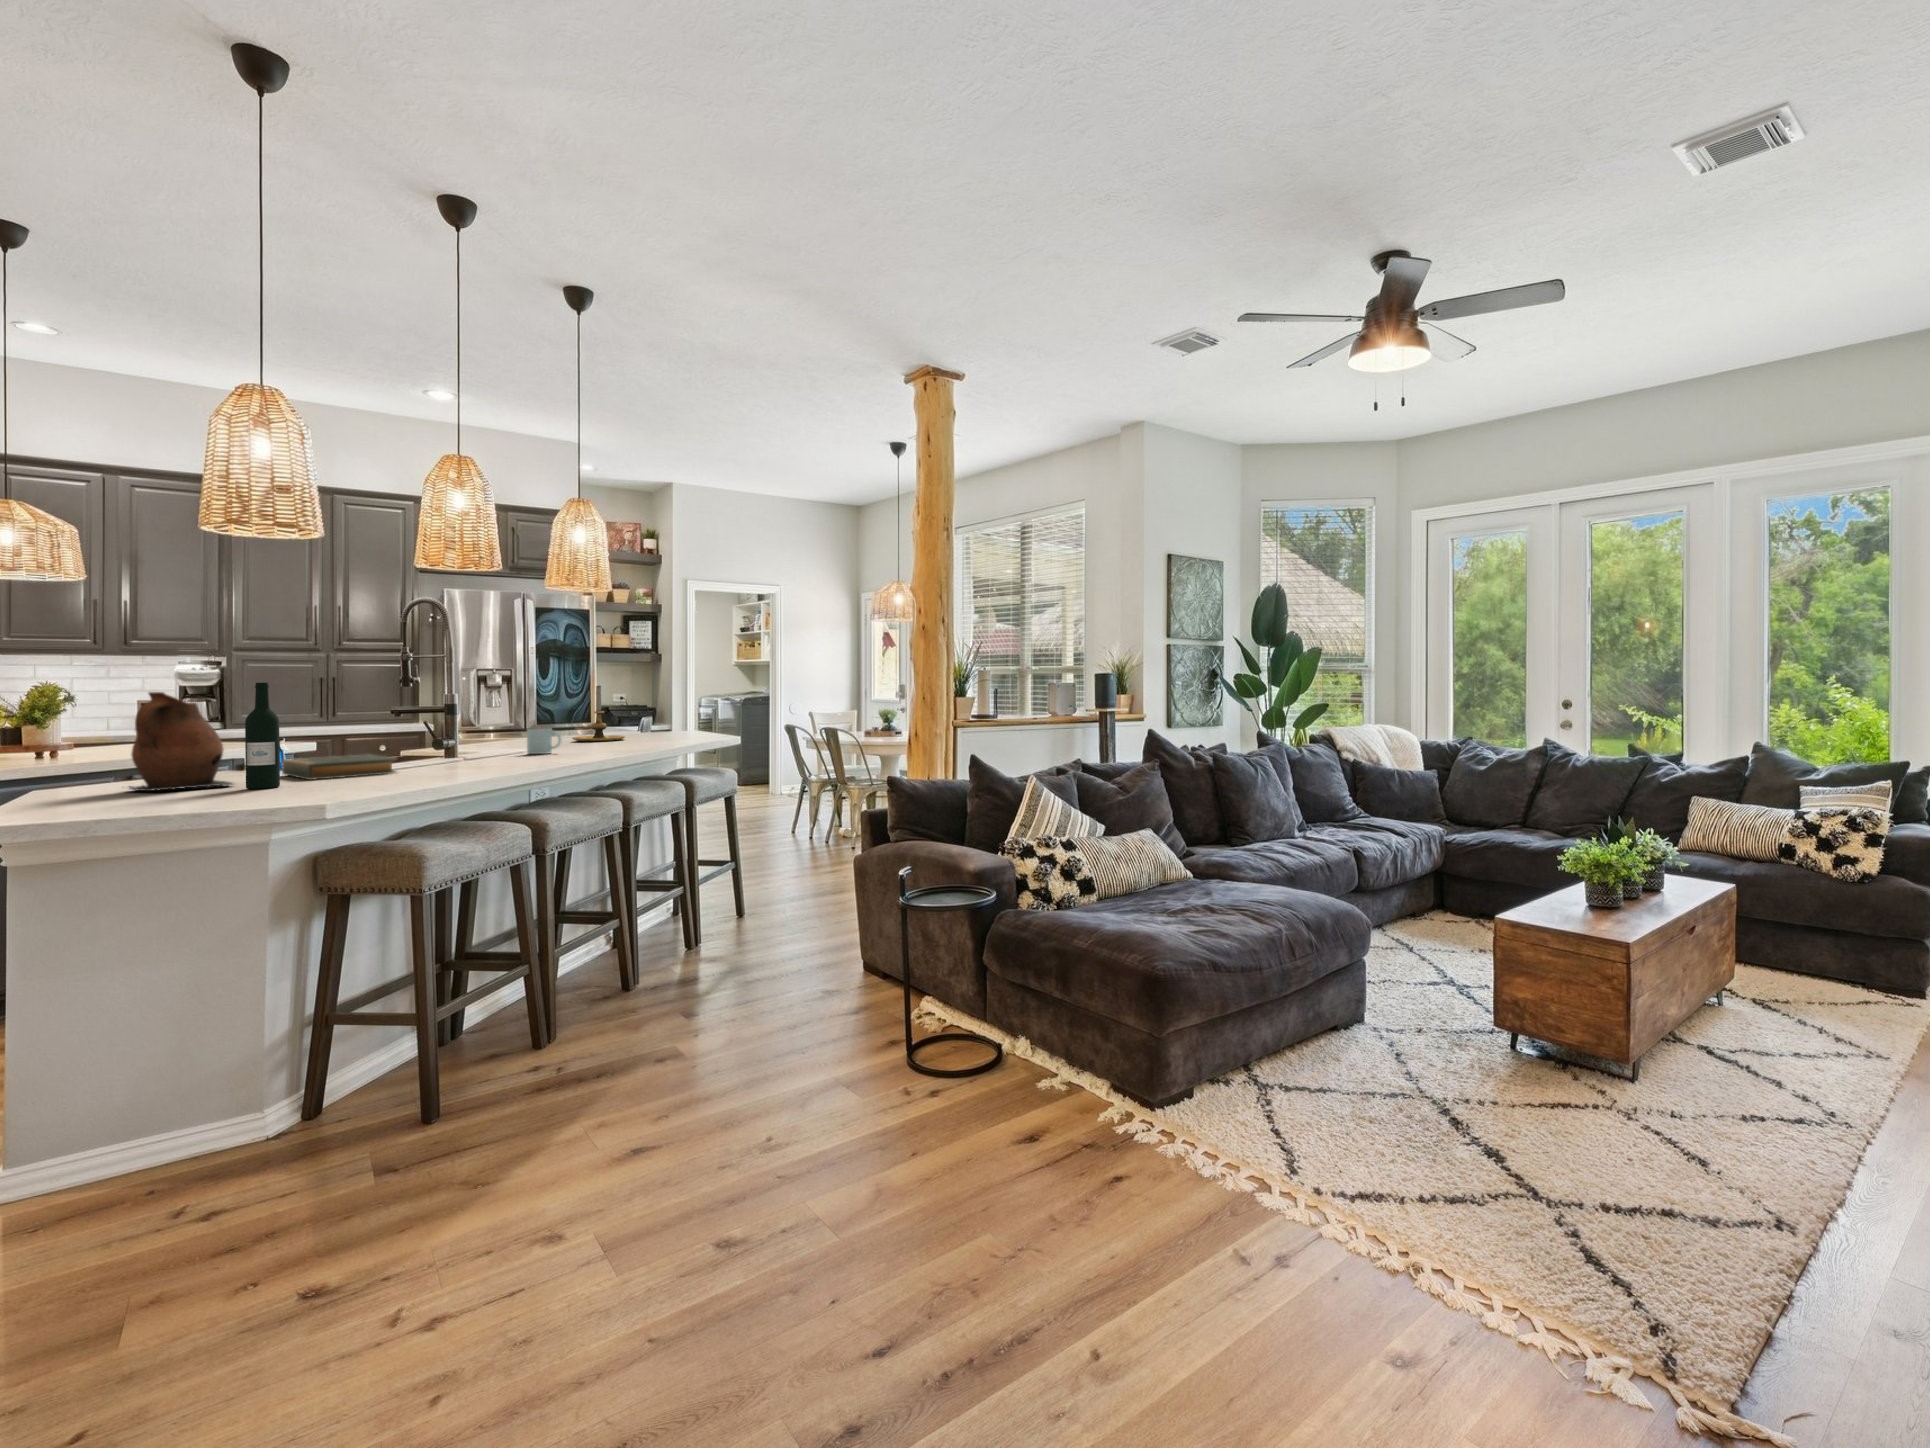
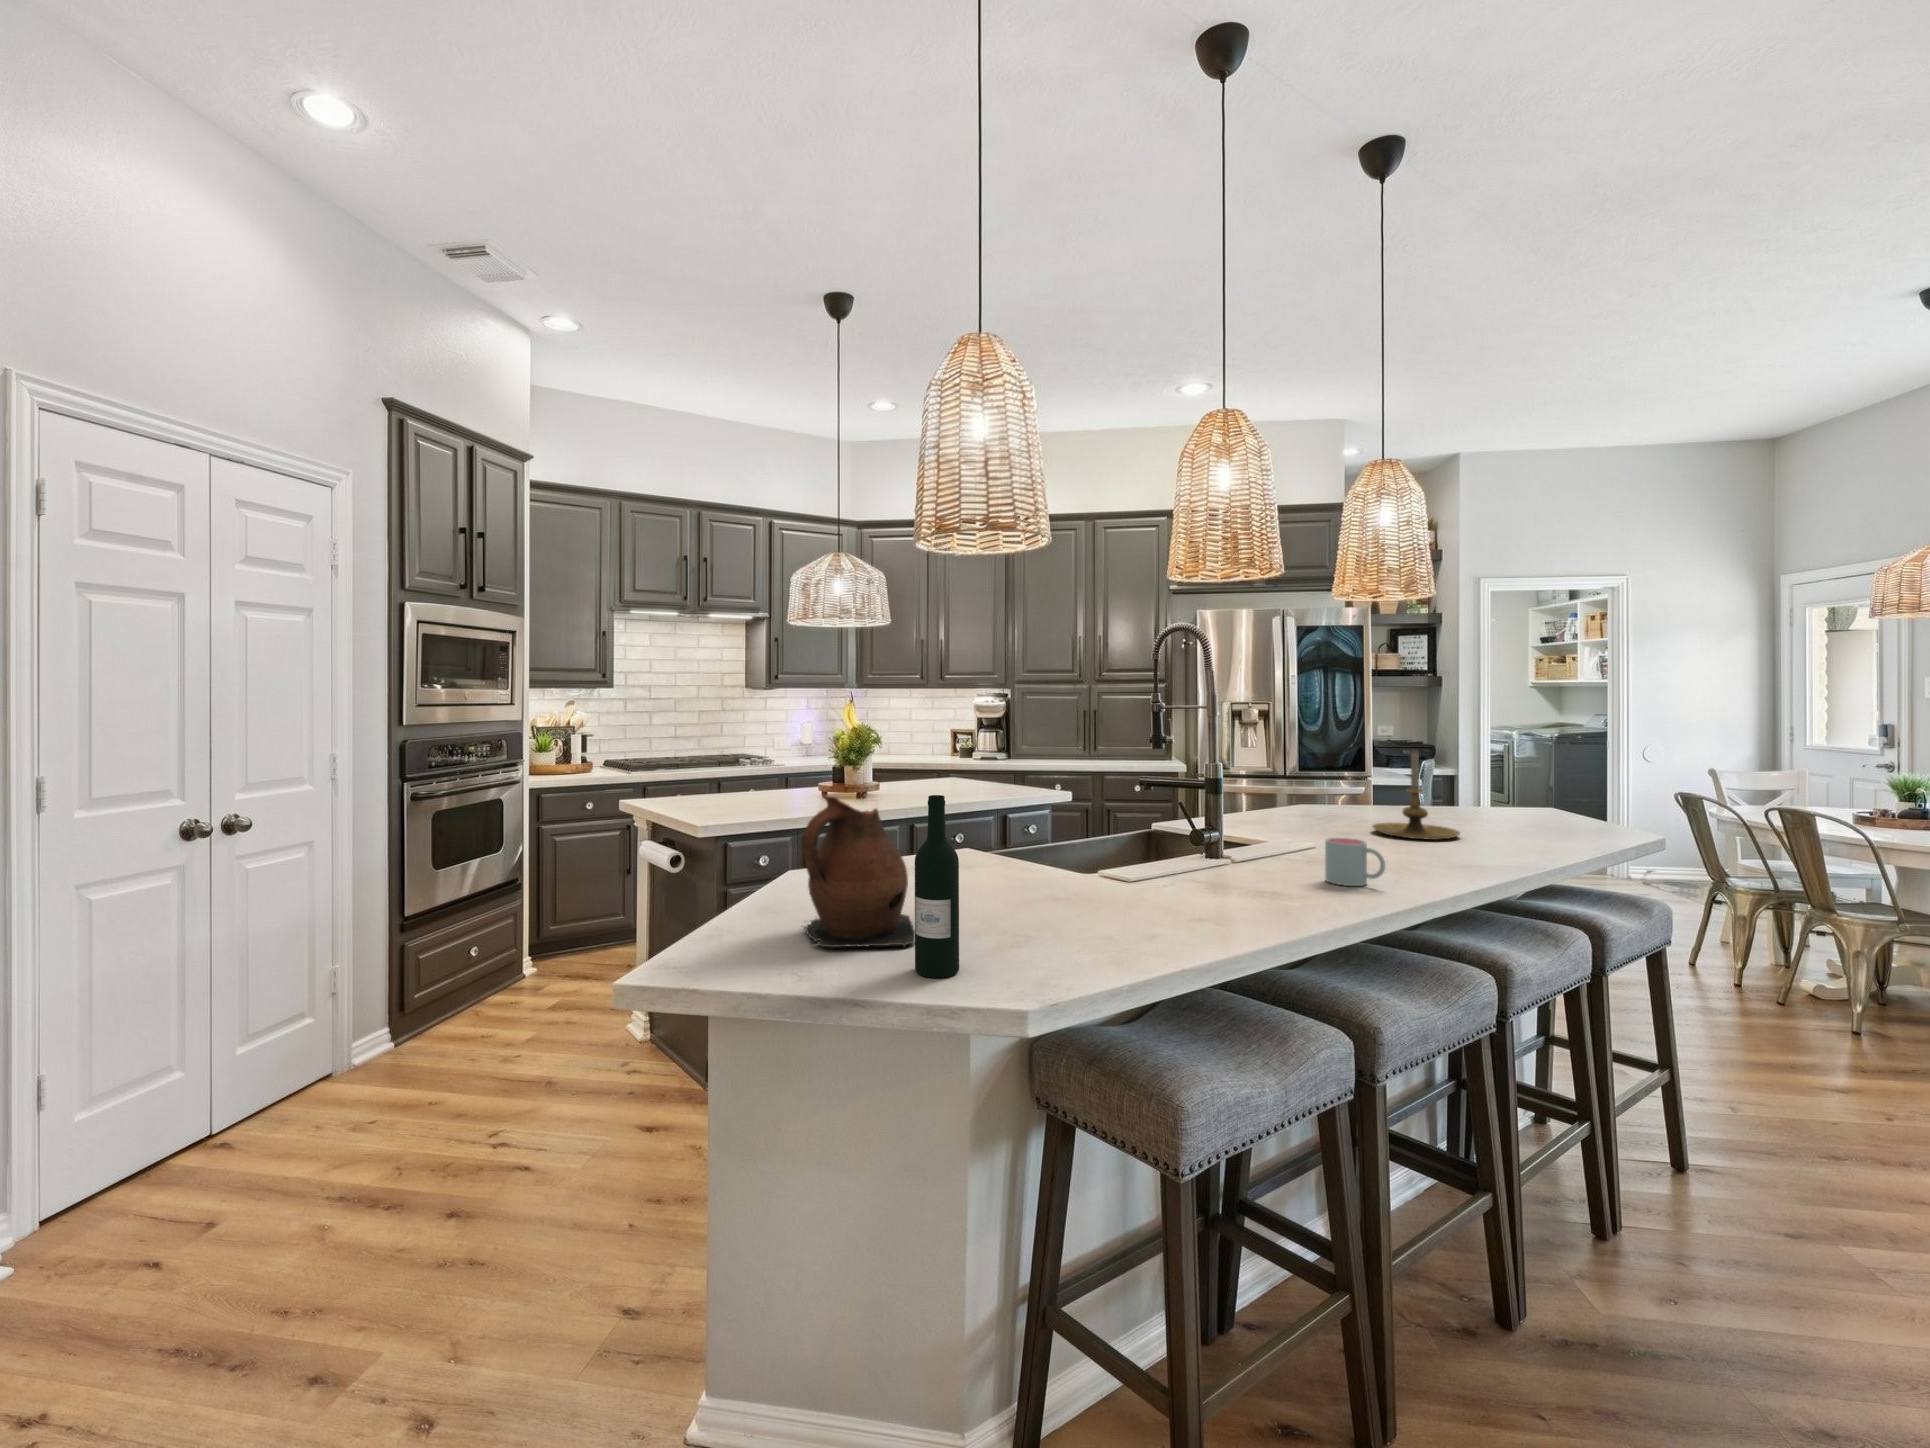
hardback book: present [282,754,396,780] -> none [993,880,1137,941]

